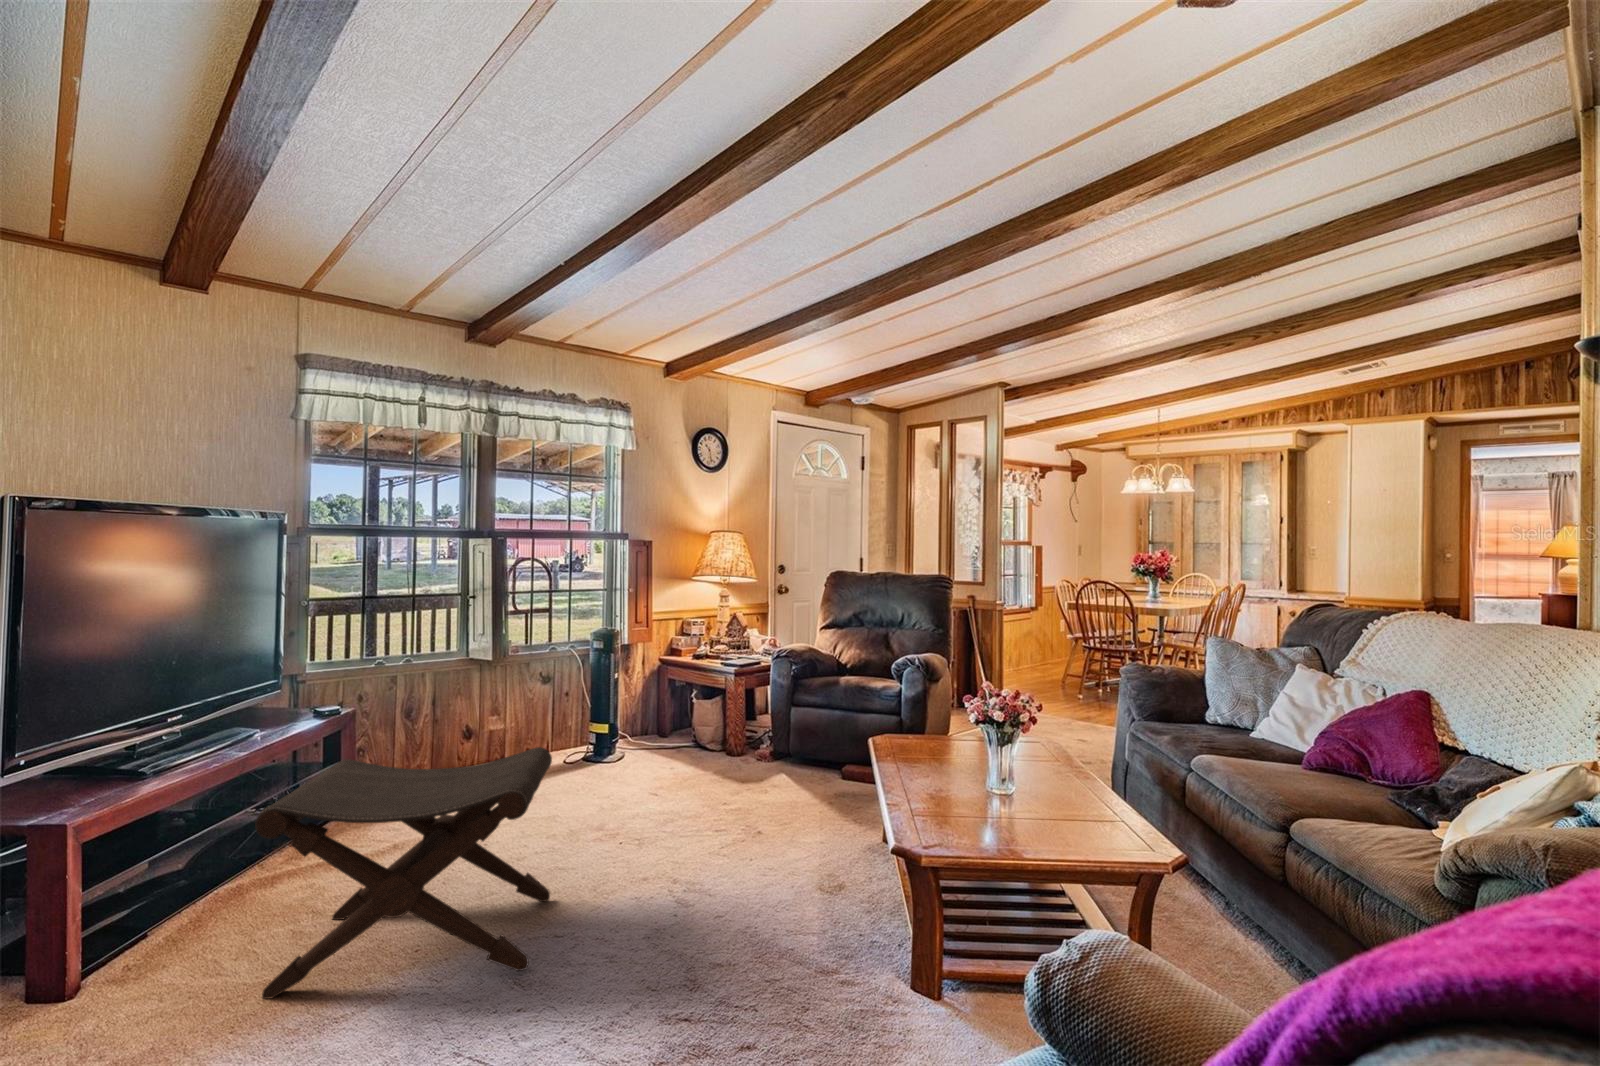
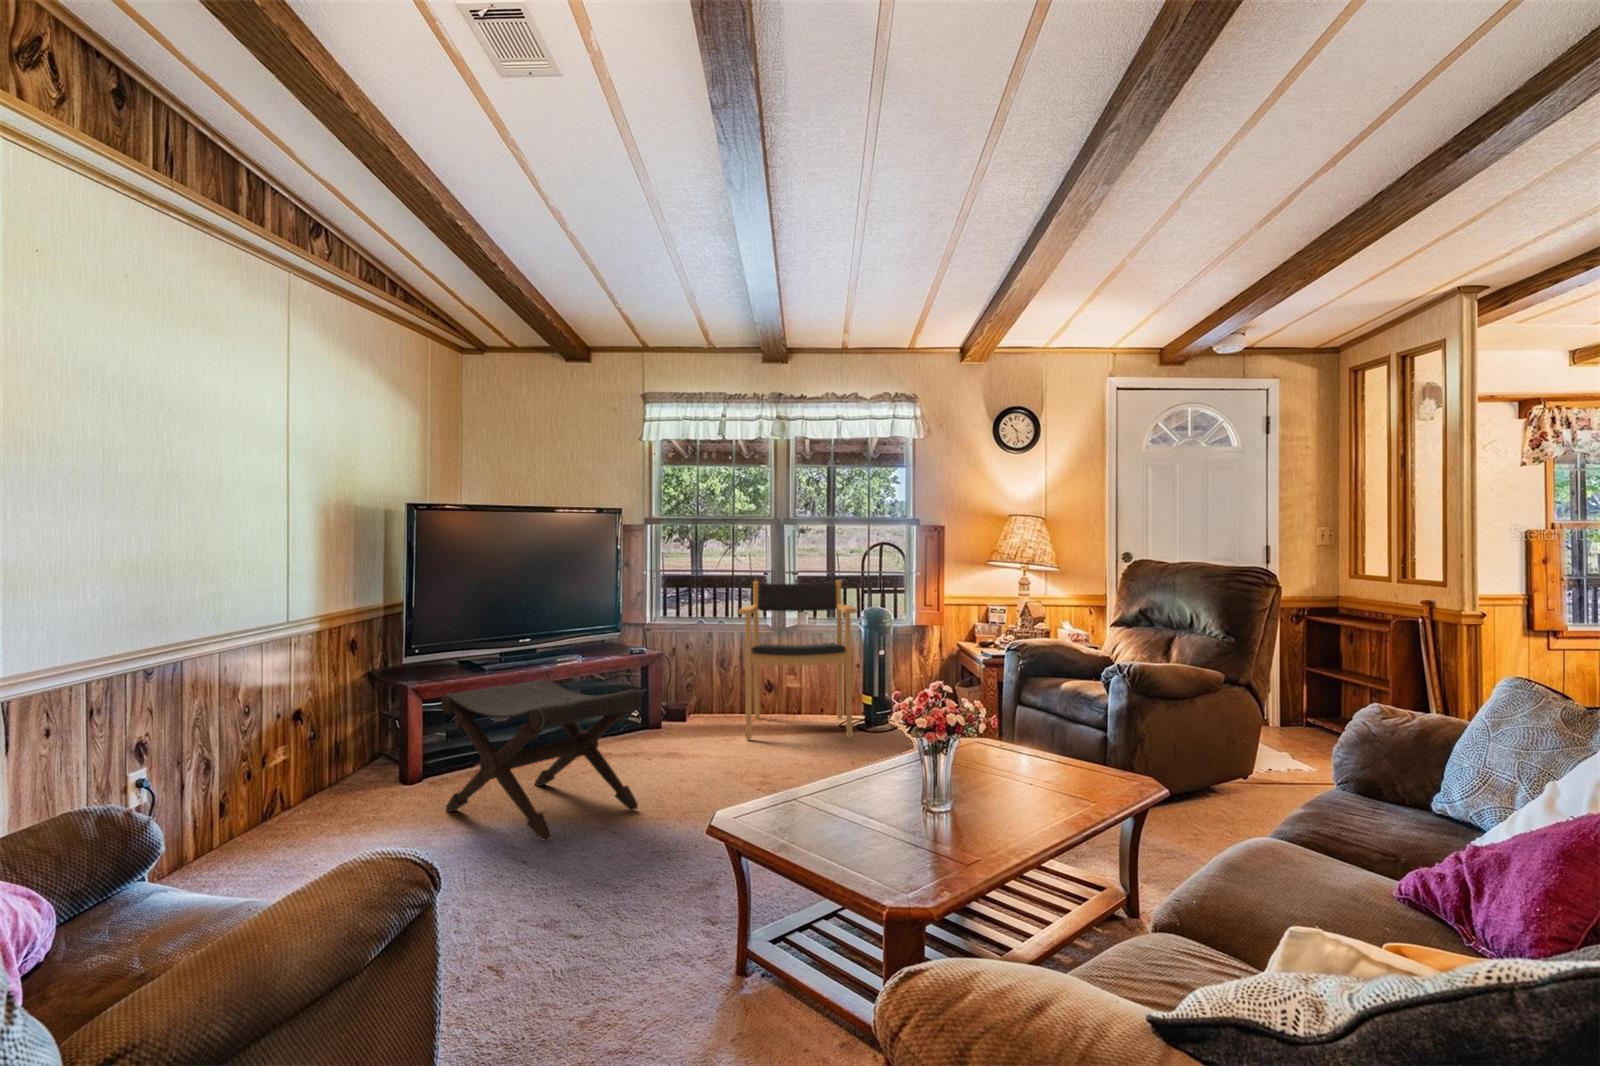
armchair: none [455,599,613,795] -> present [739,580,857,740]

